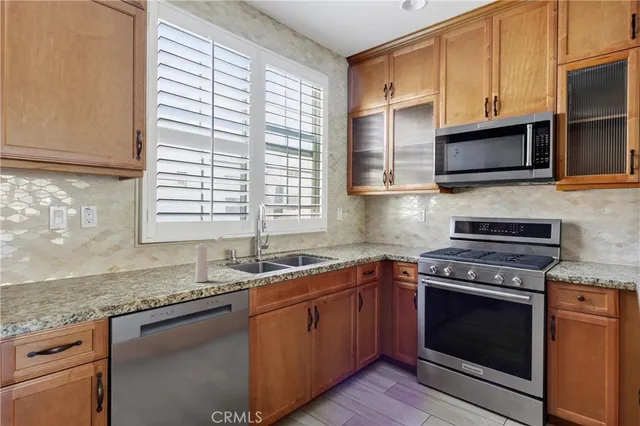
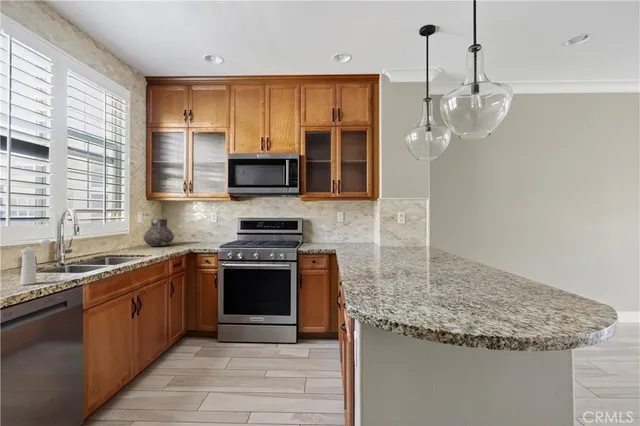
vase: none [342,216,373,247] -> present [144,218,174,246]

